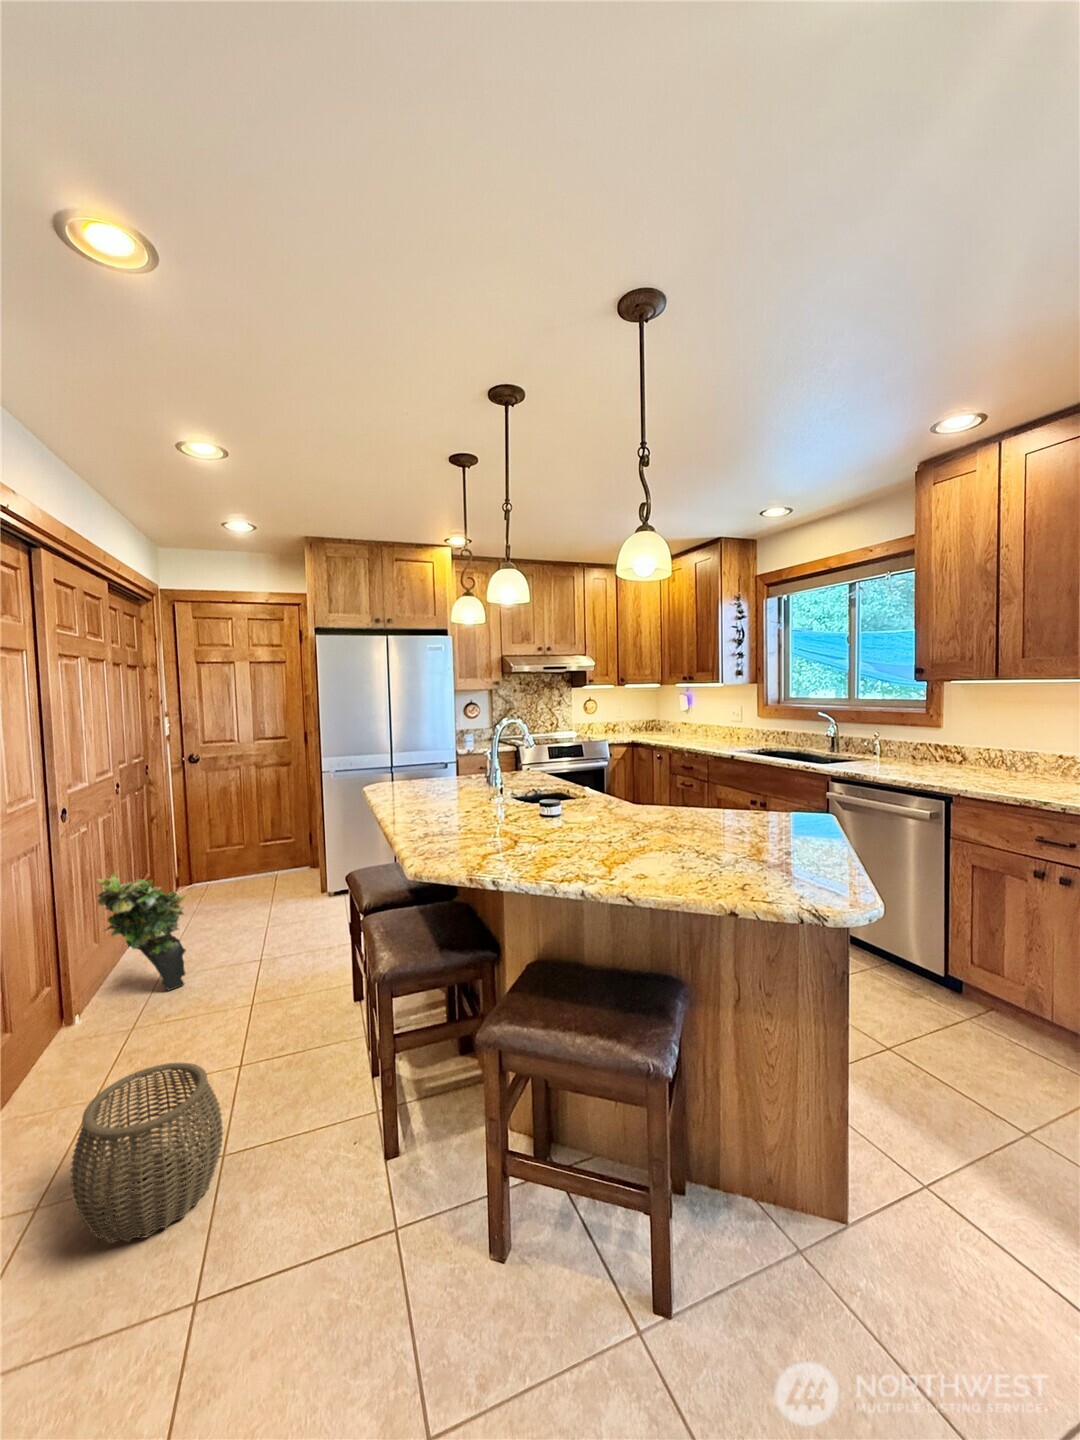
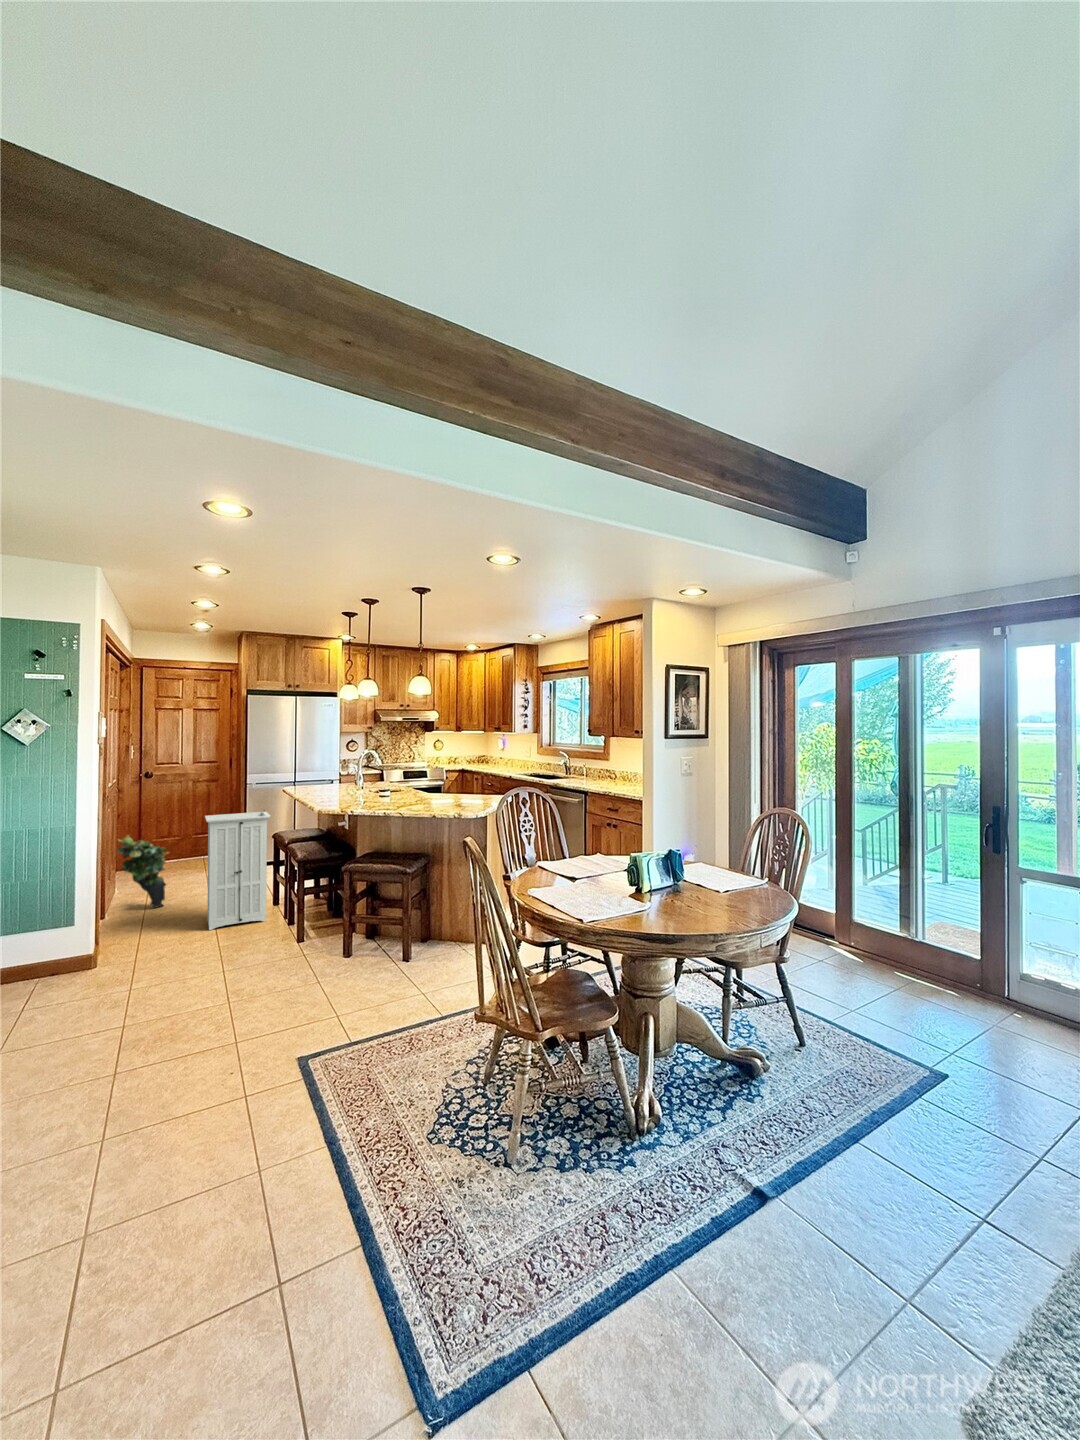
storage cabinet: none [211,831,337,1071] -> present [205,811,271,930]
woven basket: present [70,1063,223,1243] -> none [156,905,222,969]

